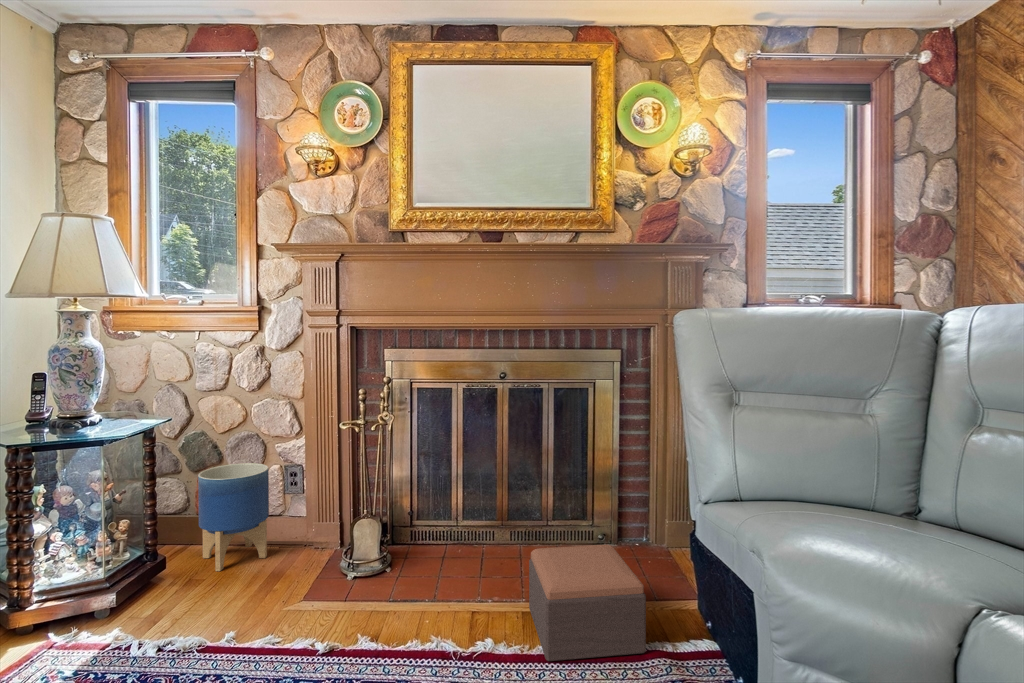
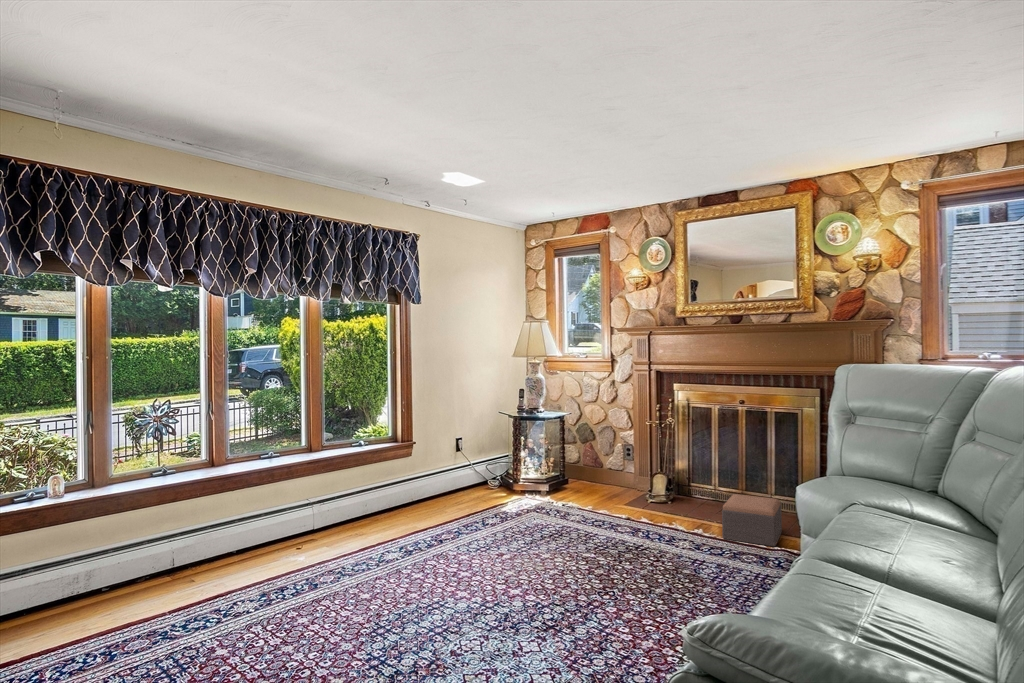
planter: present [198,463,269,571] -> none [584,441,616,490]

